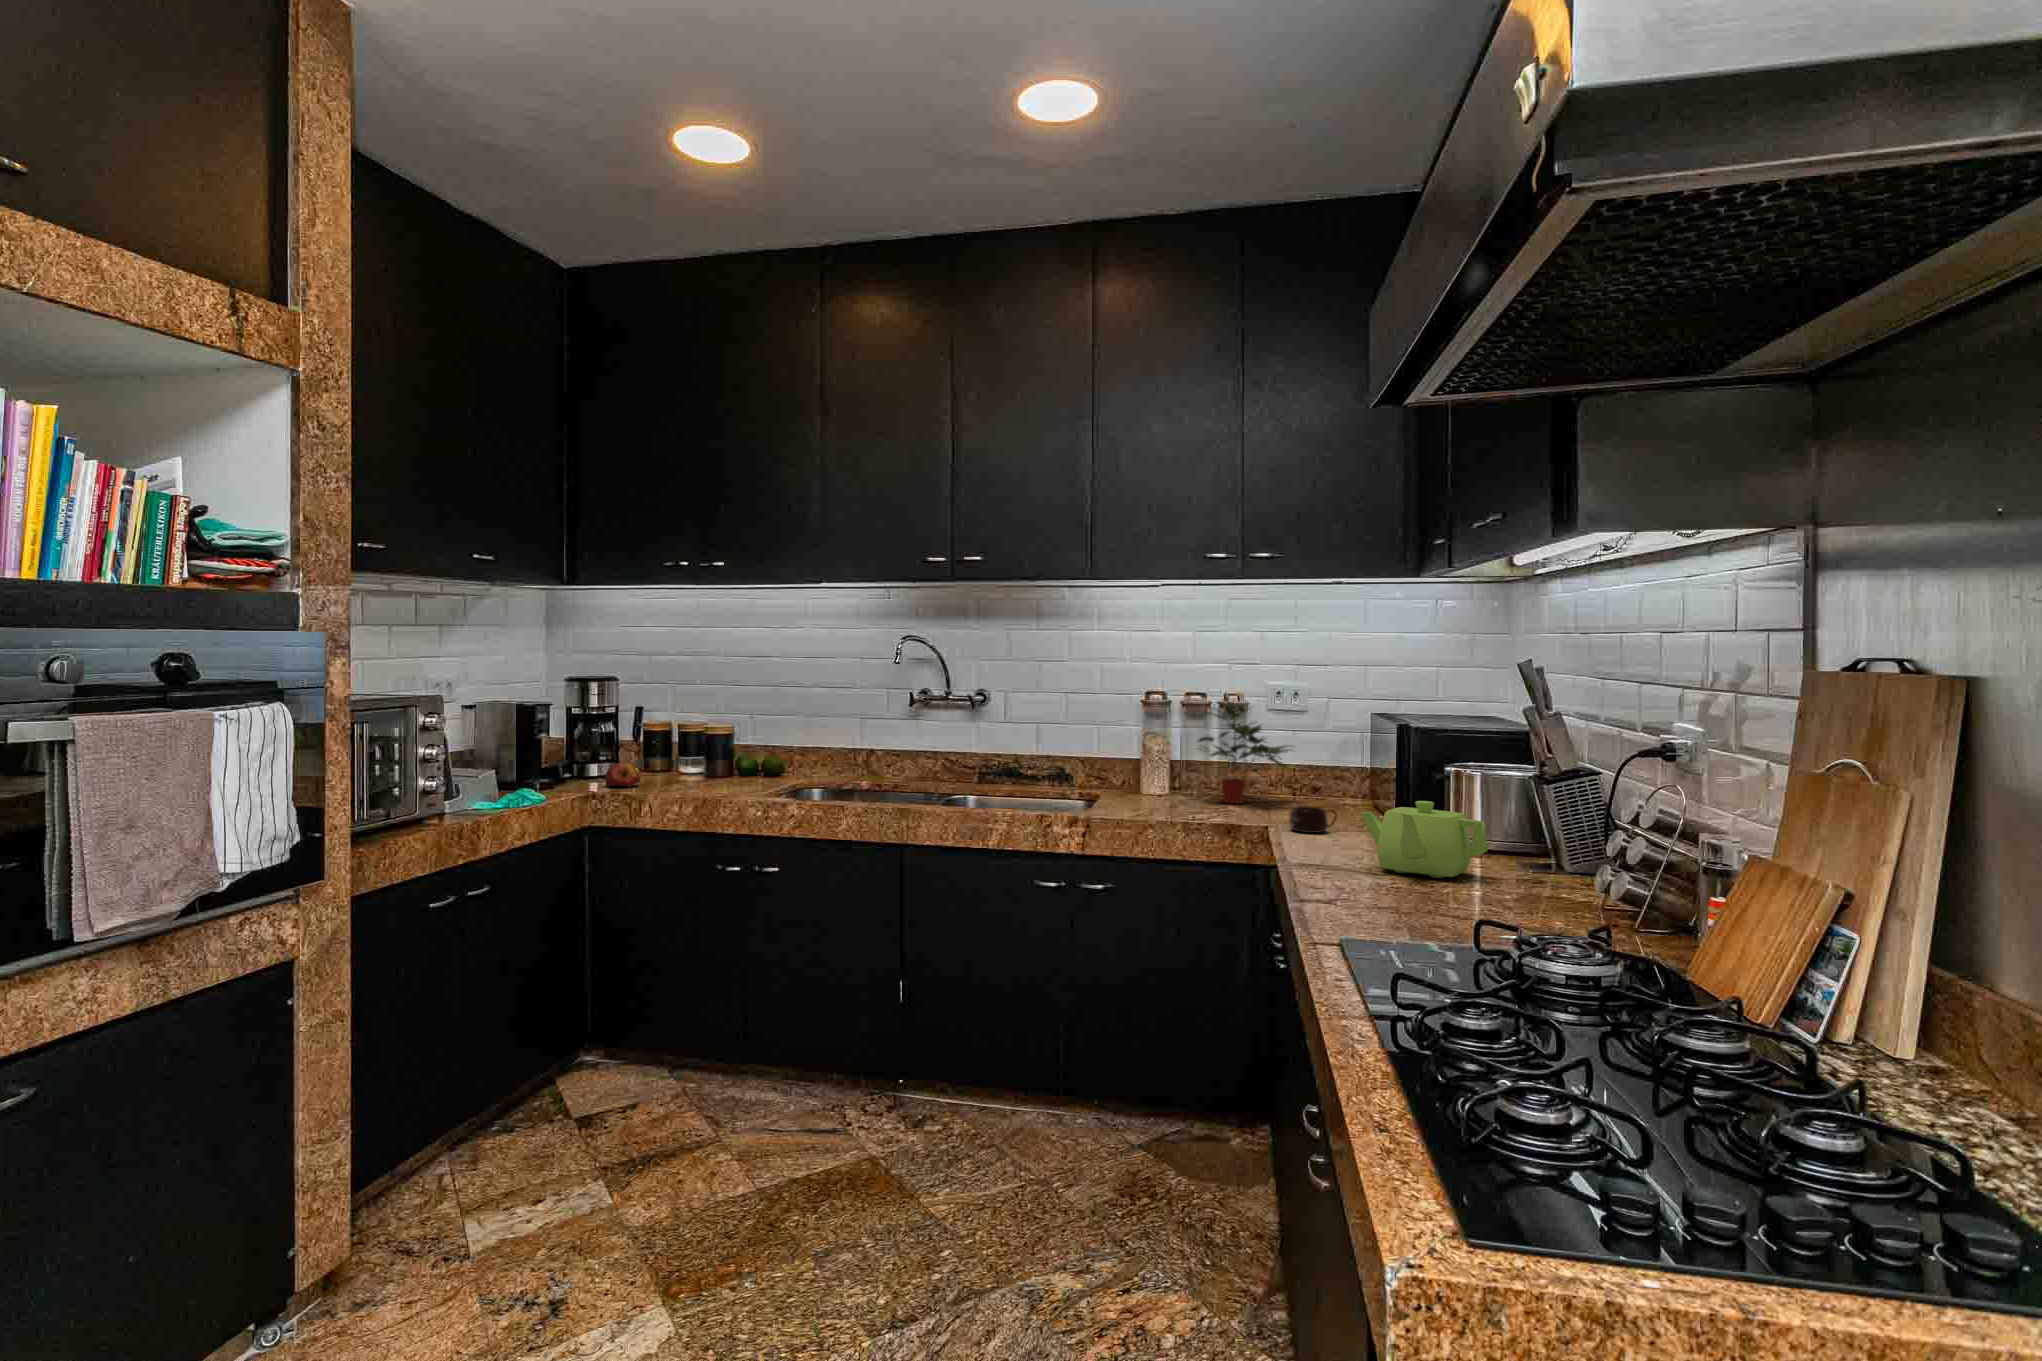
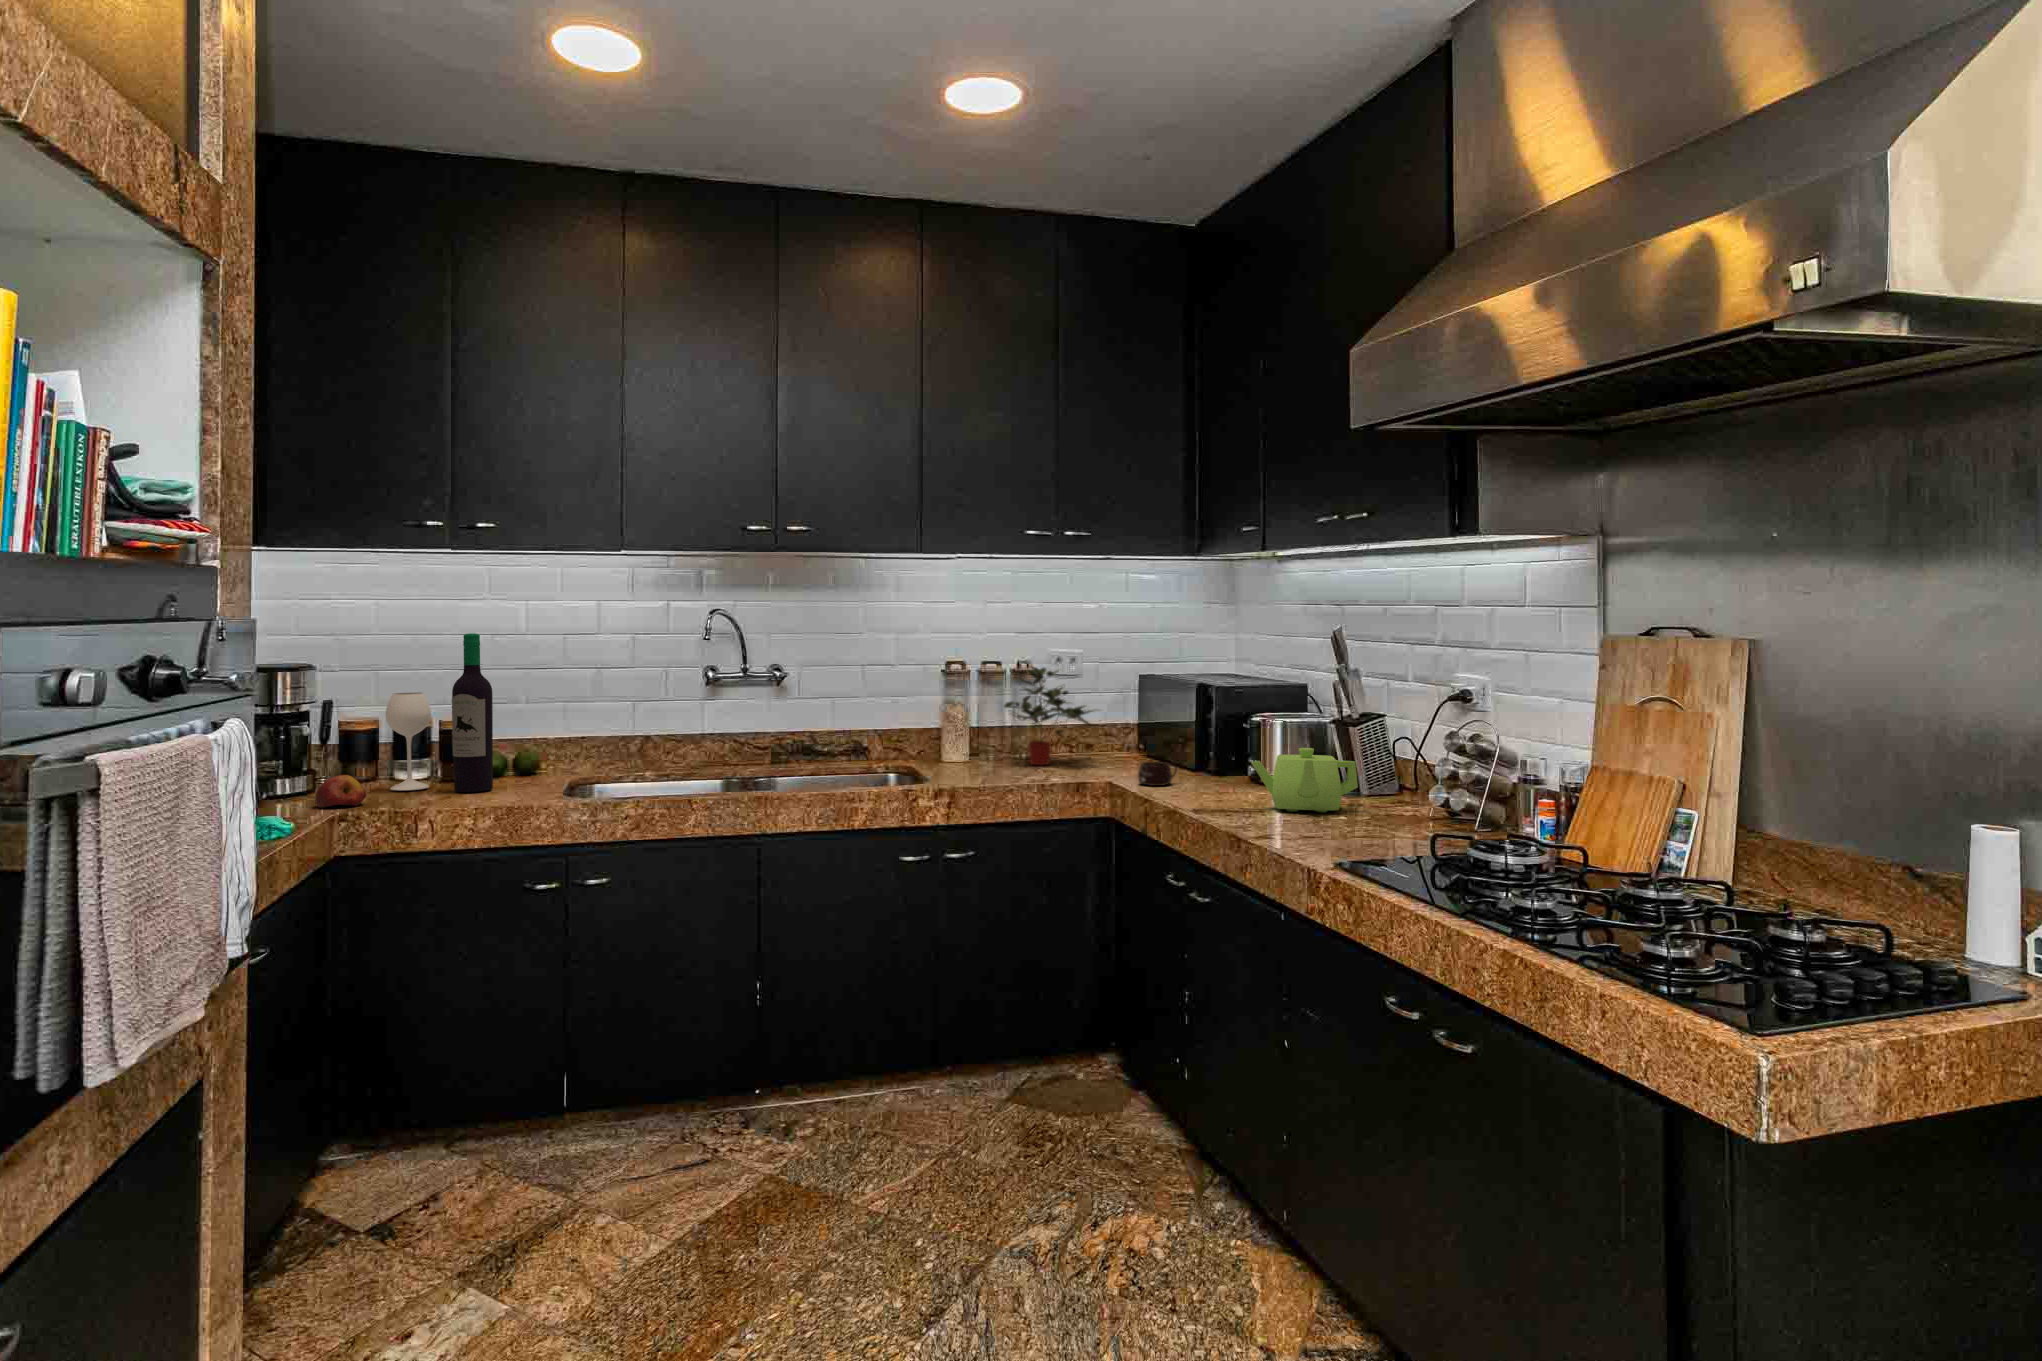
wine bottle: none [674,656,744,784] -> present [385,633,493,792]

